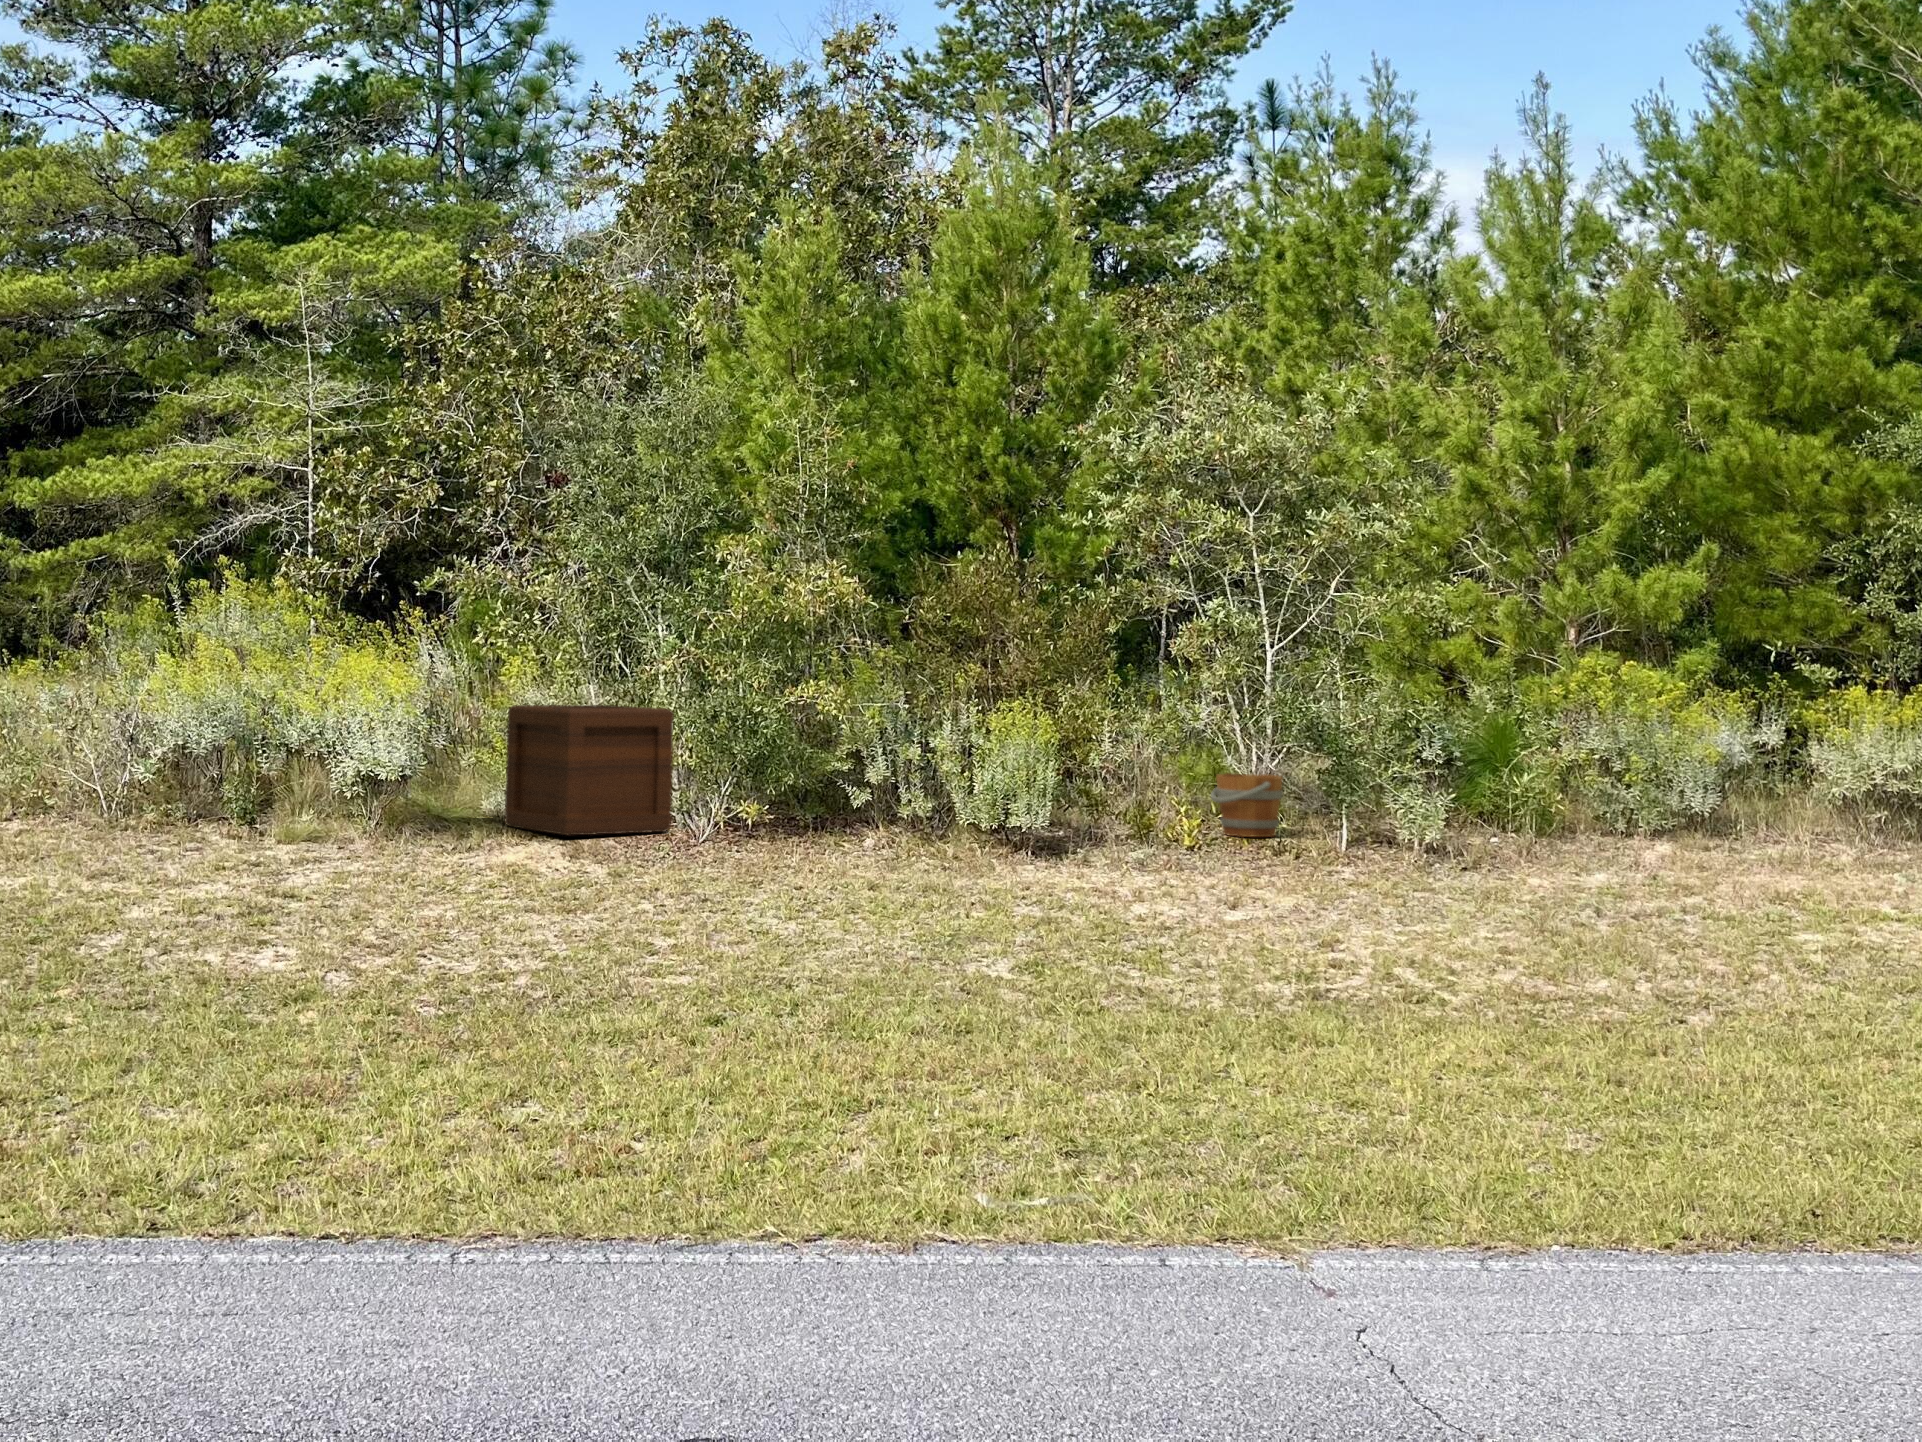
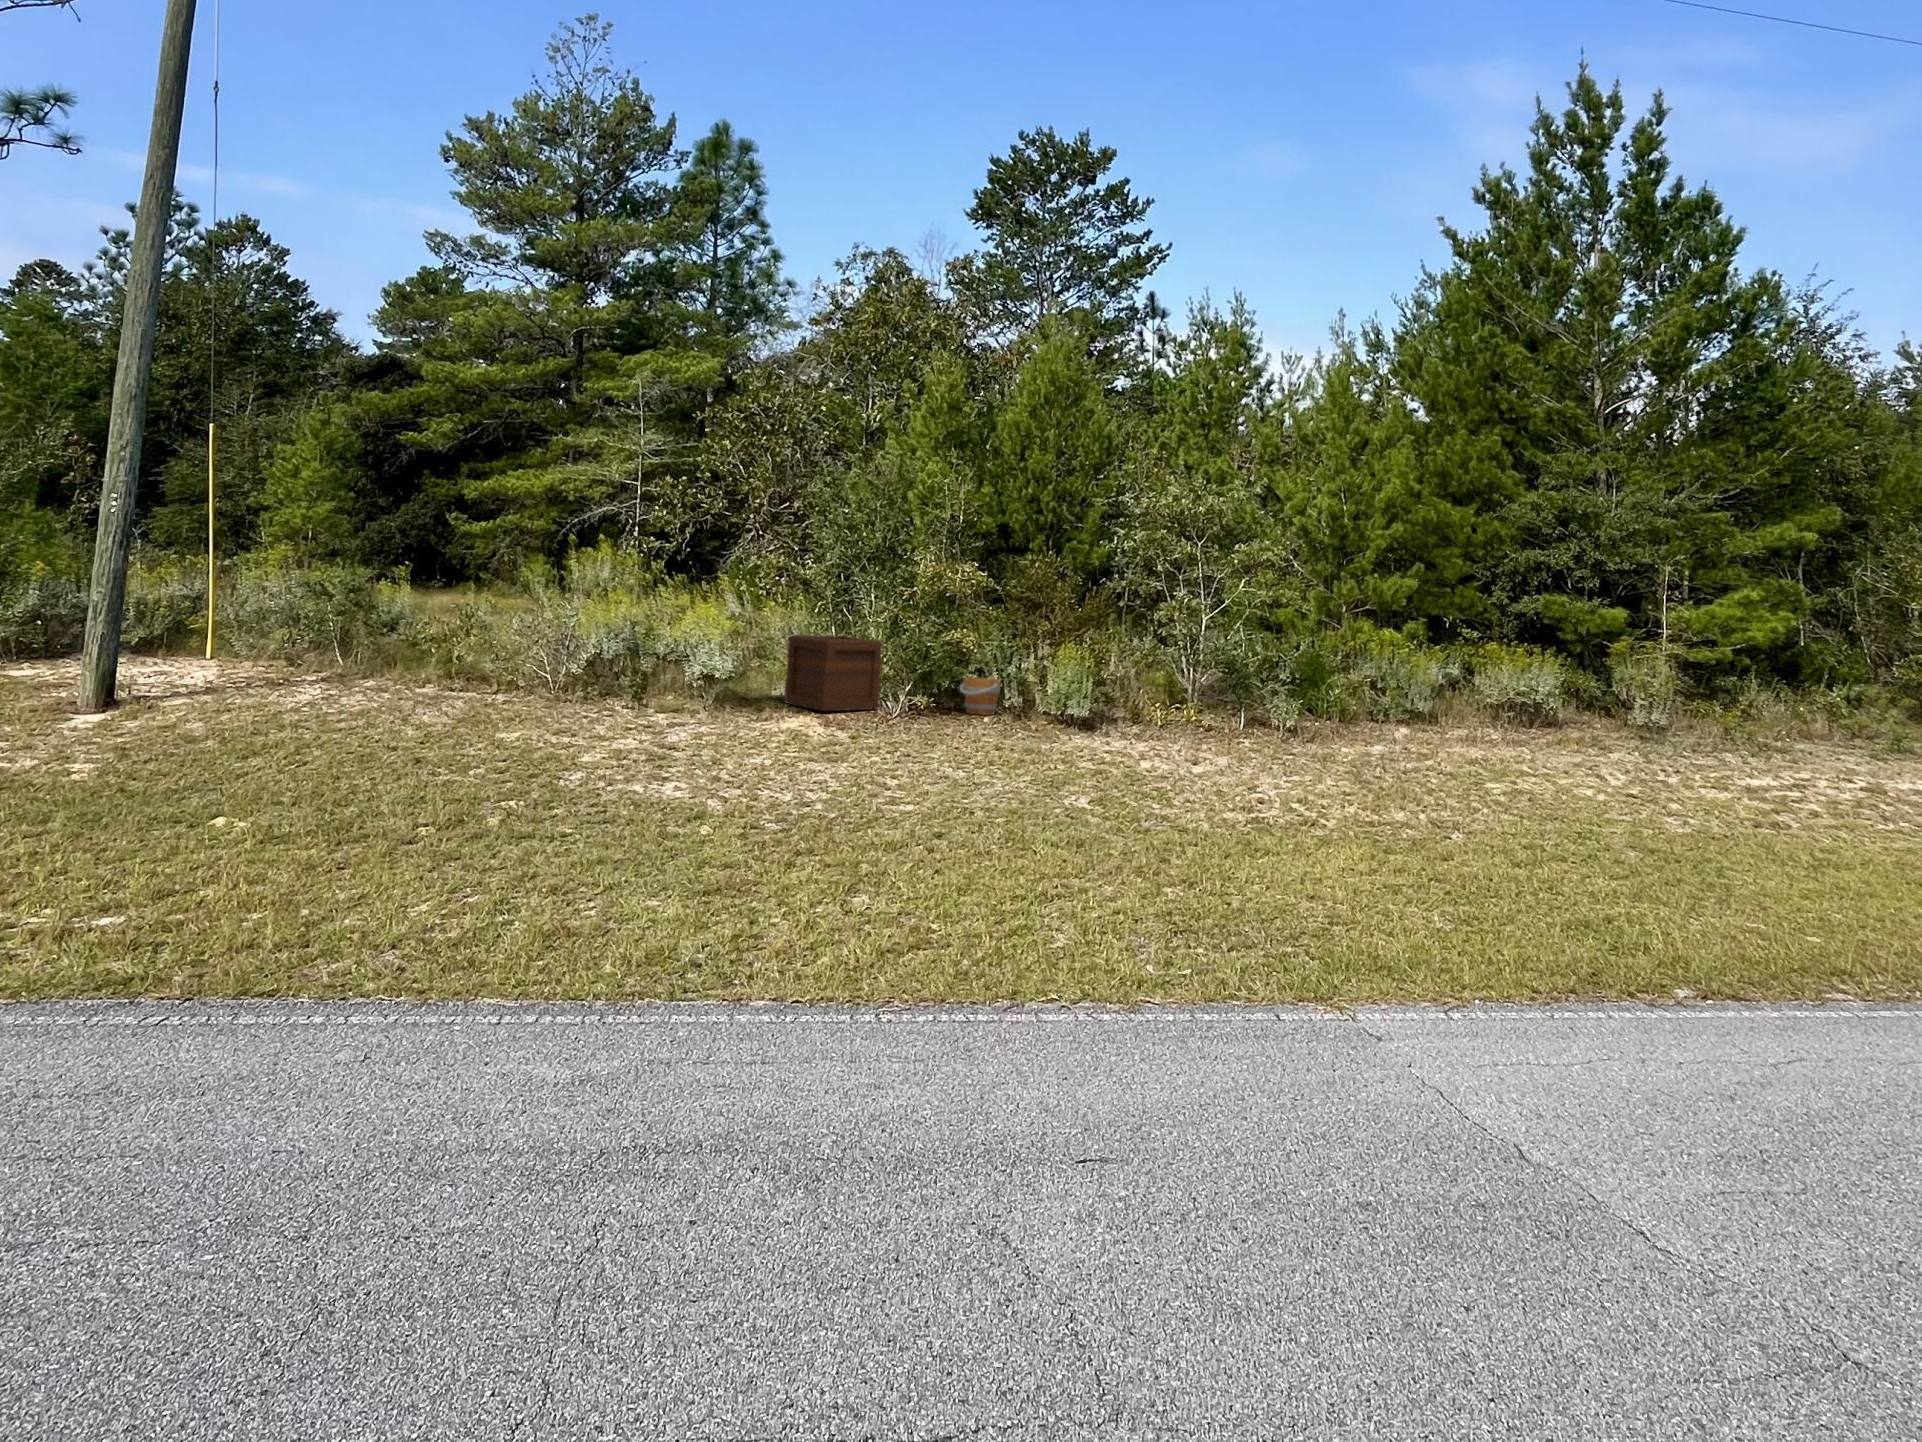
bucket: present [1211,773,1283,837] -> present [960,677,1000,715]

